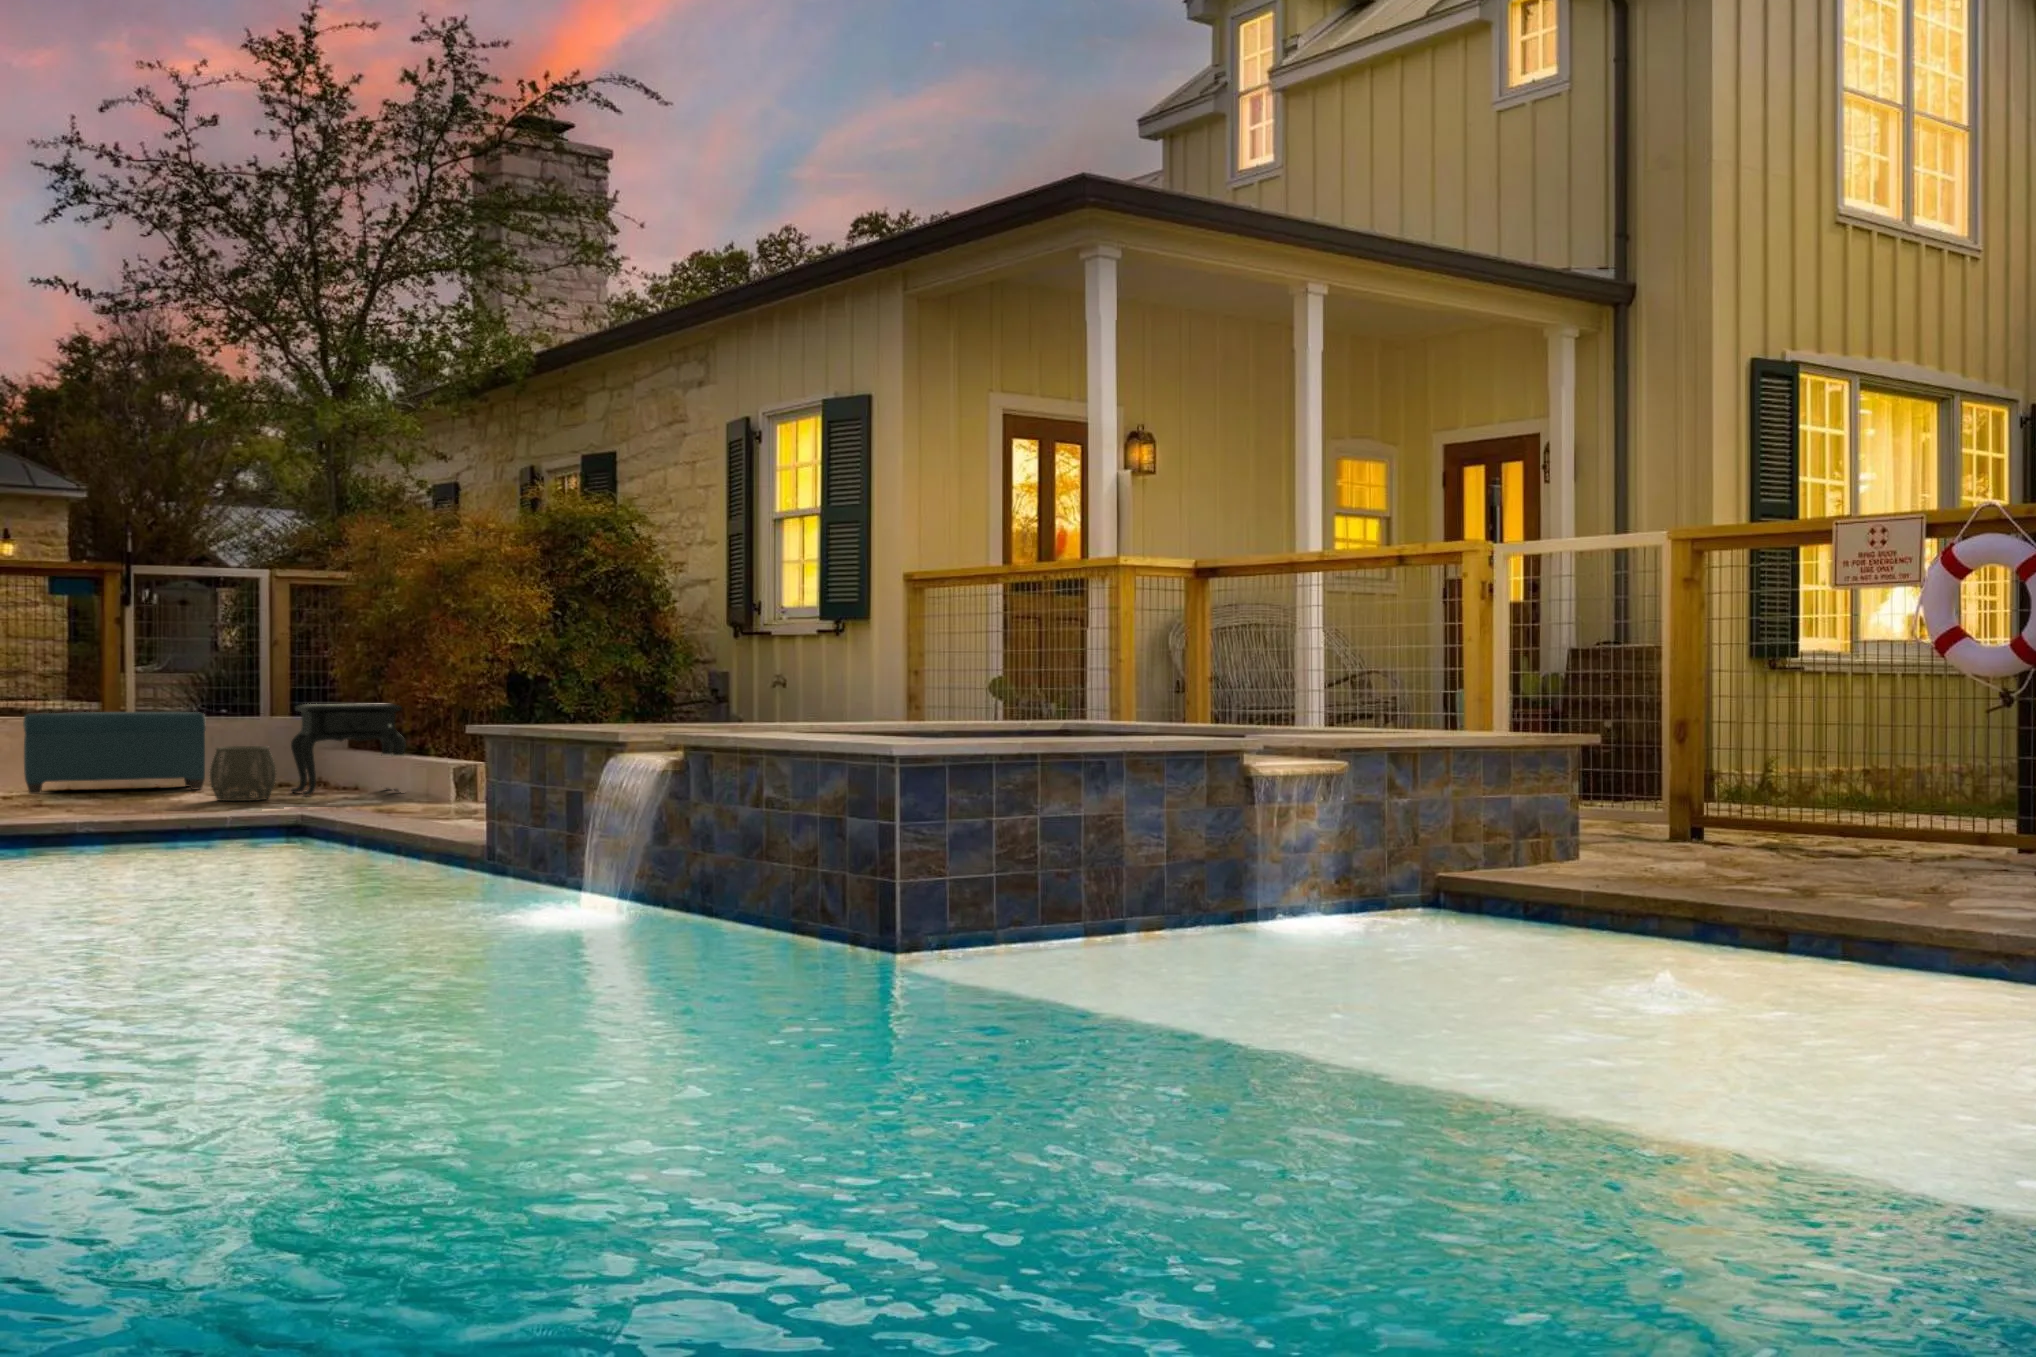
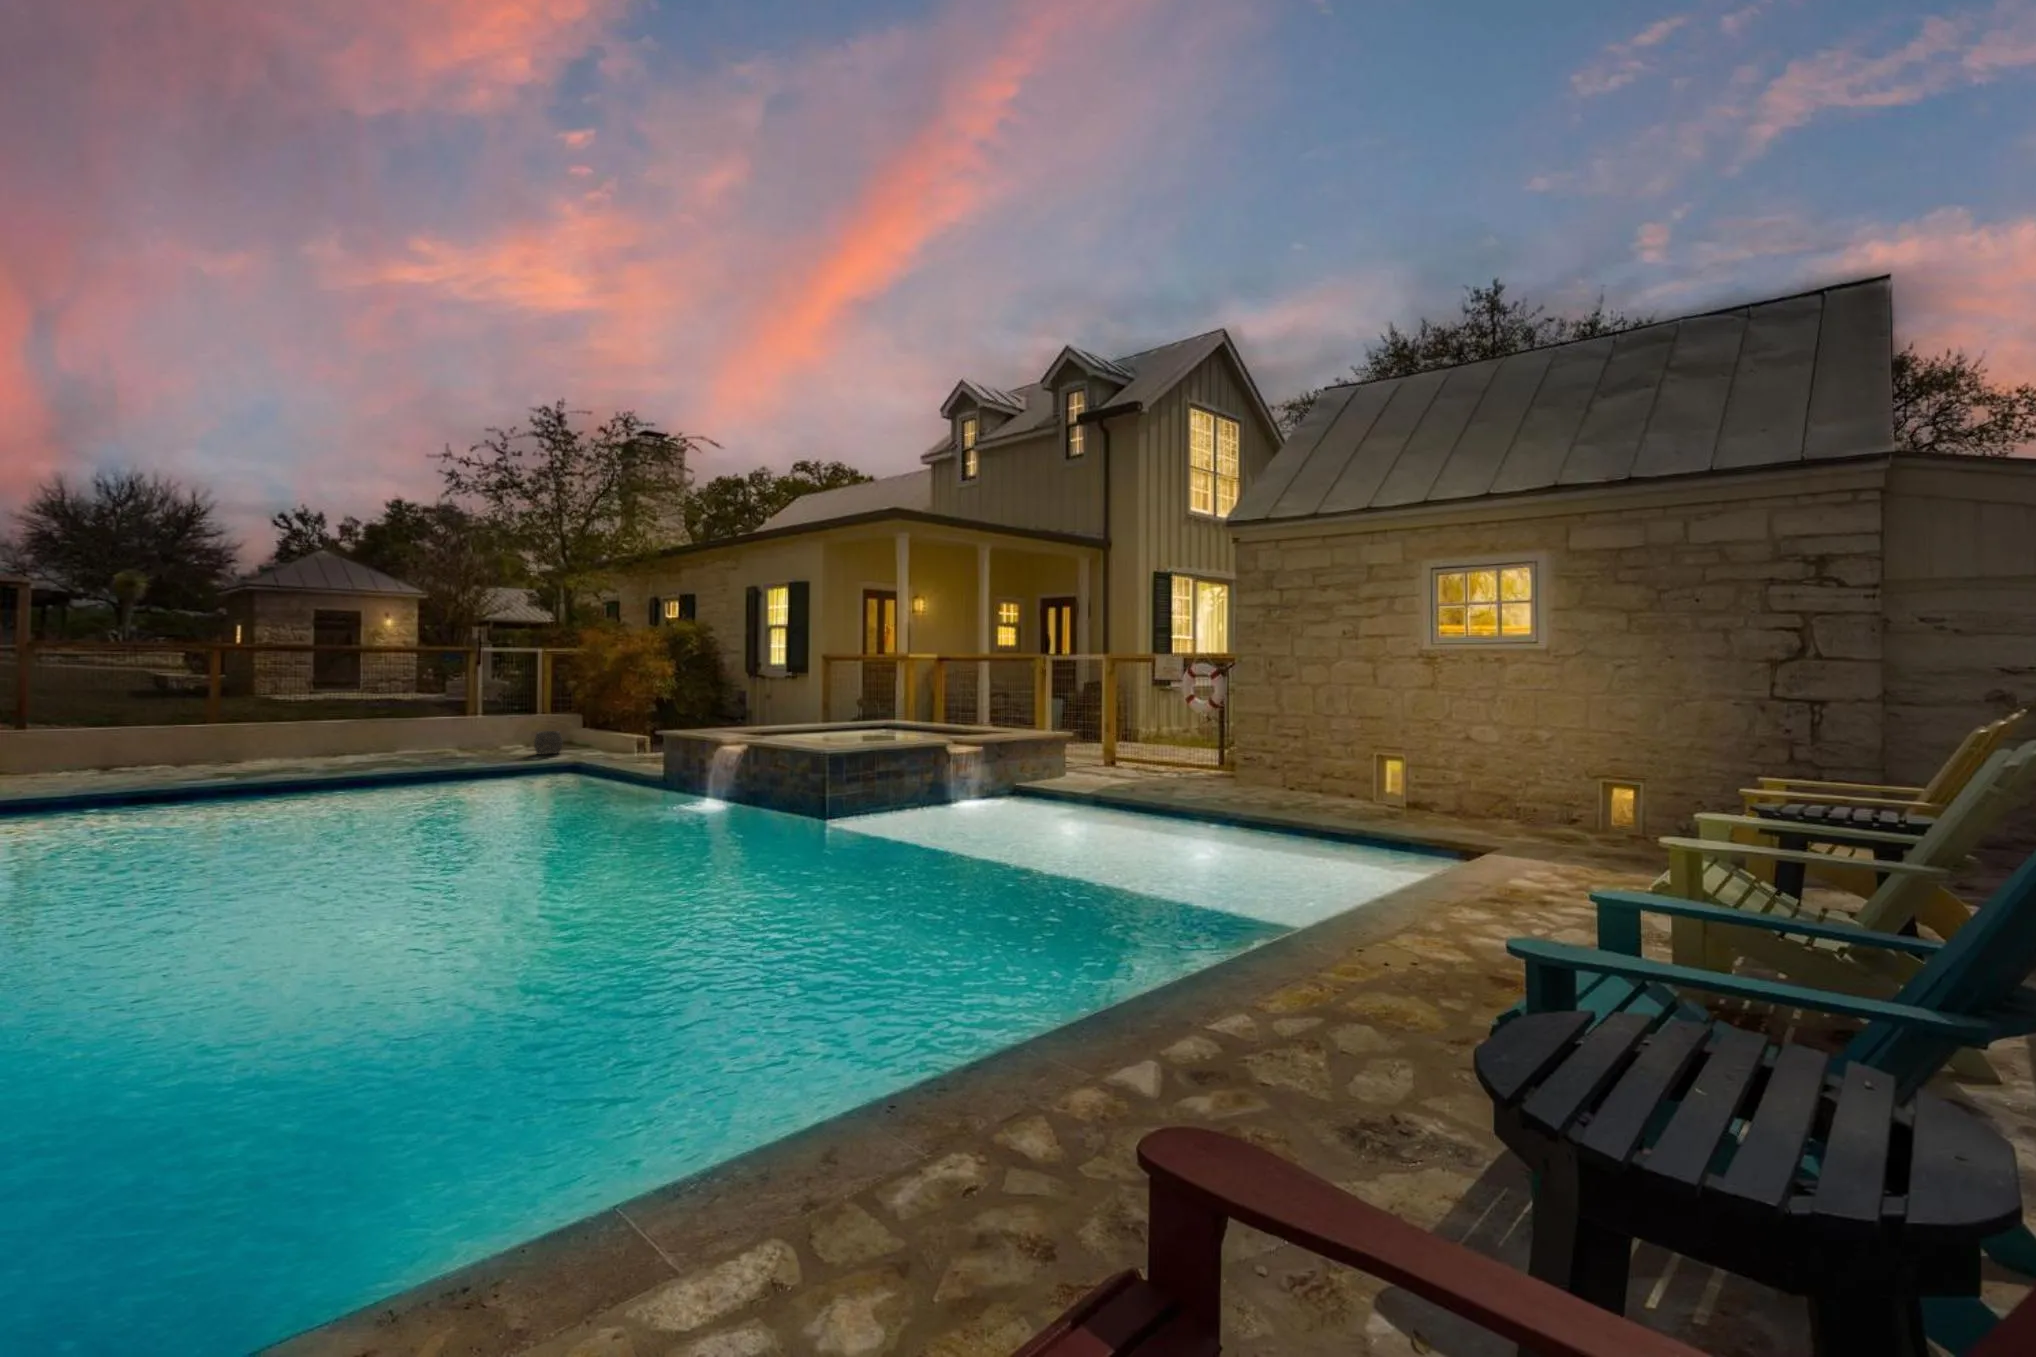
side table: present [291,704,406,796] -> none [567,711,618,751]
bench: present [23,712,206,794] -> none [445,715,528,752]

